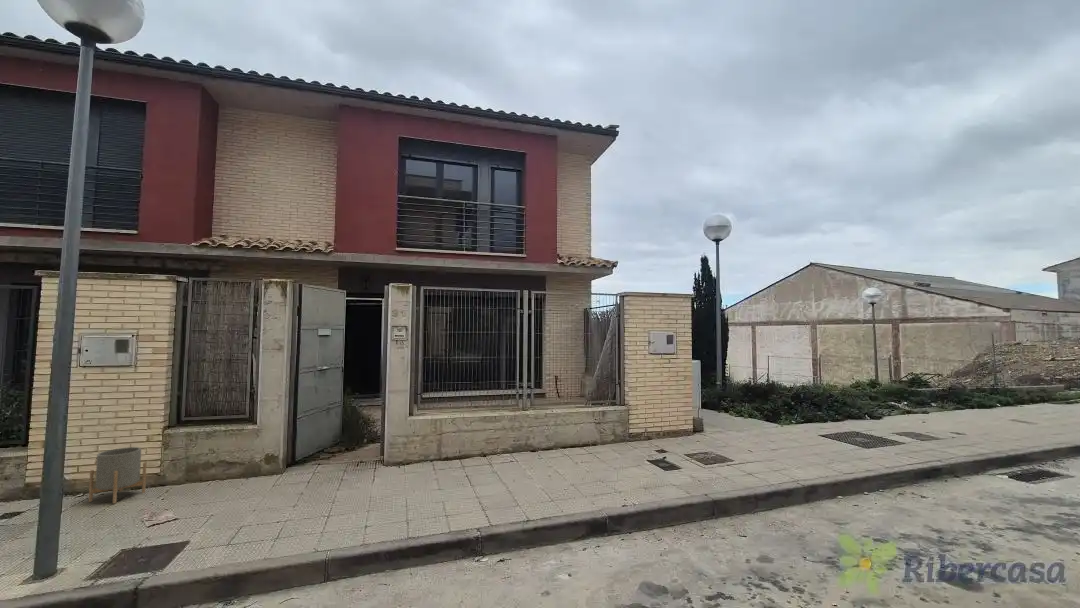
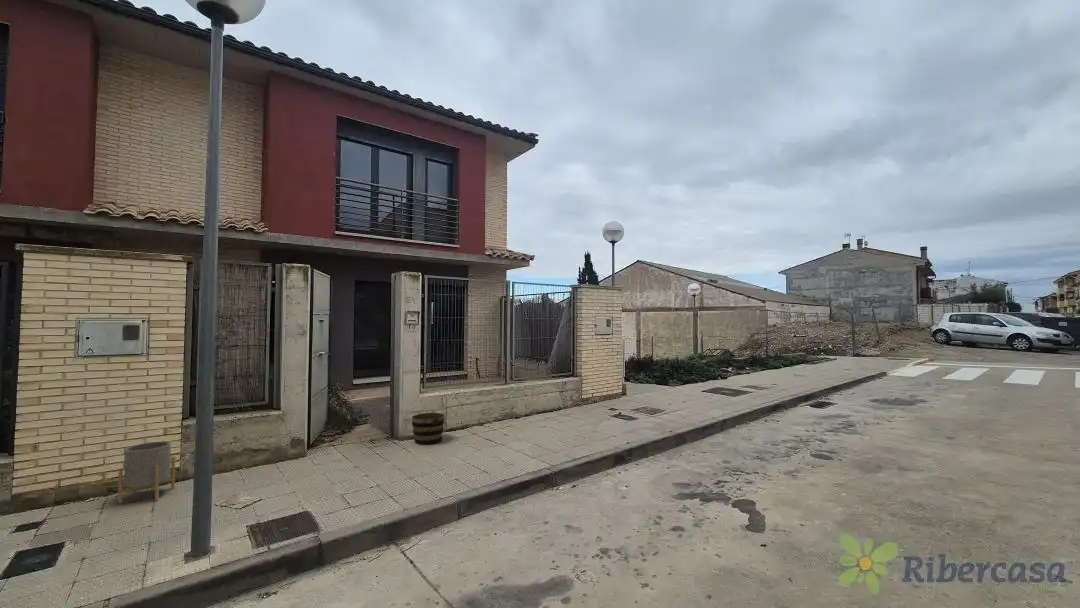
bucket: none [390,438,426,474] -> present [412,413,444,444]

